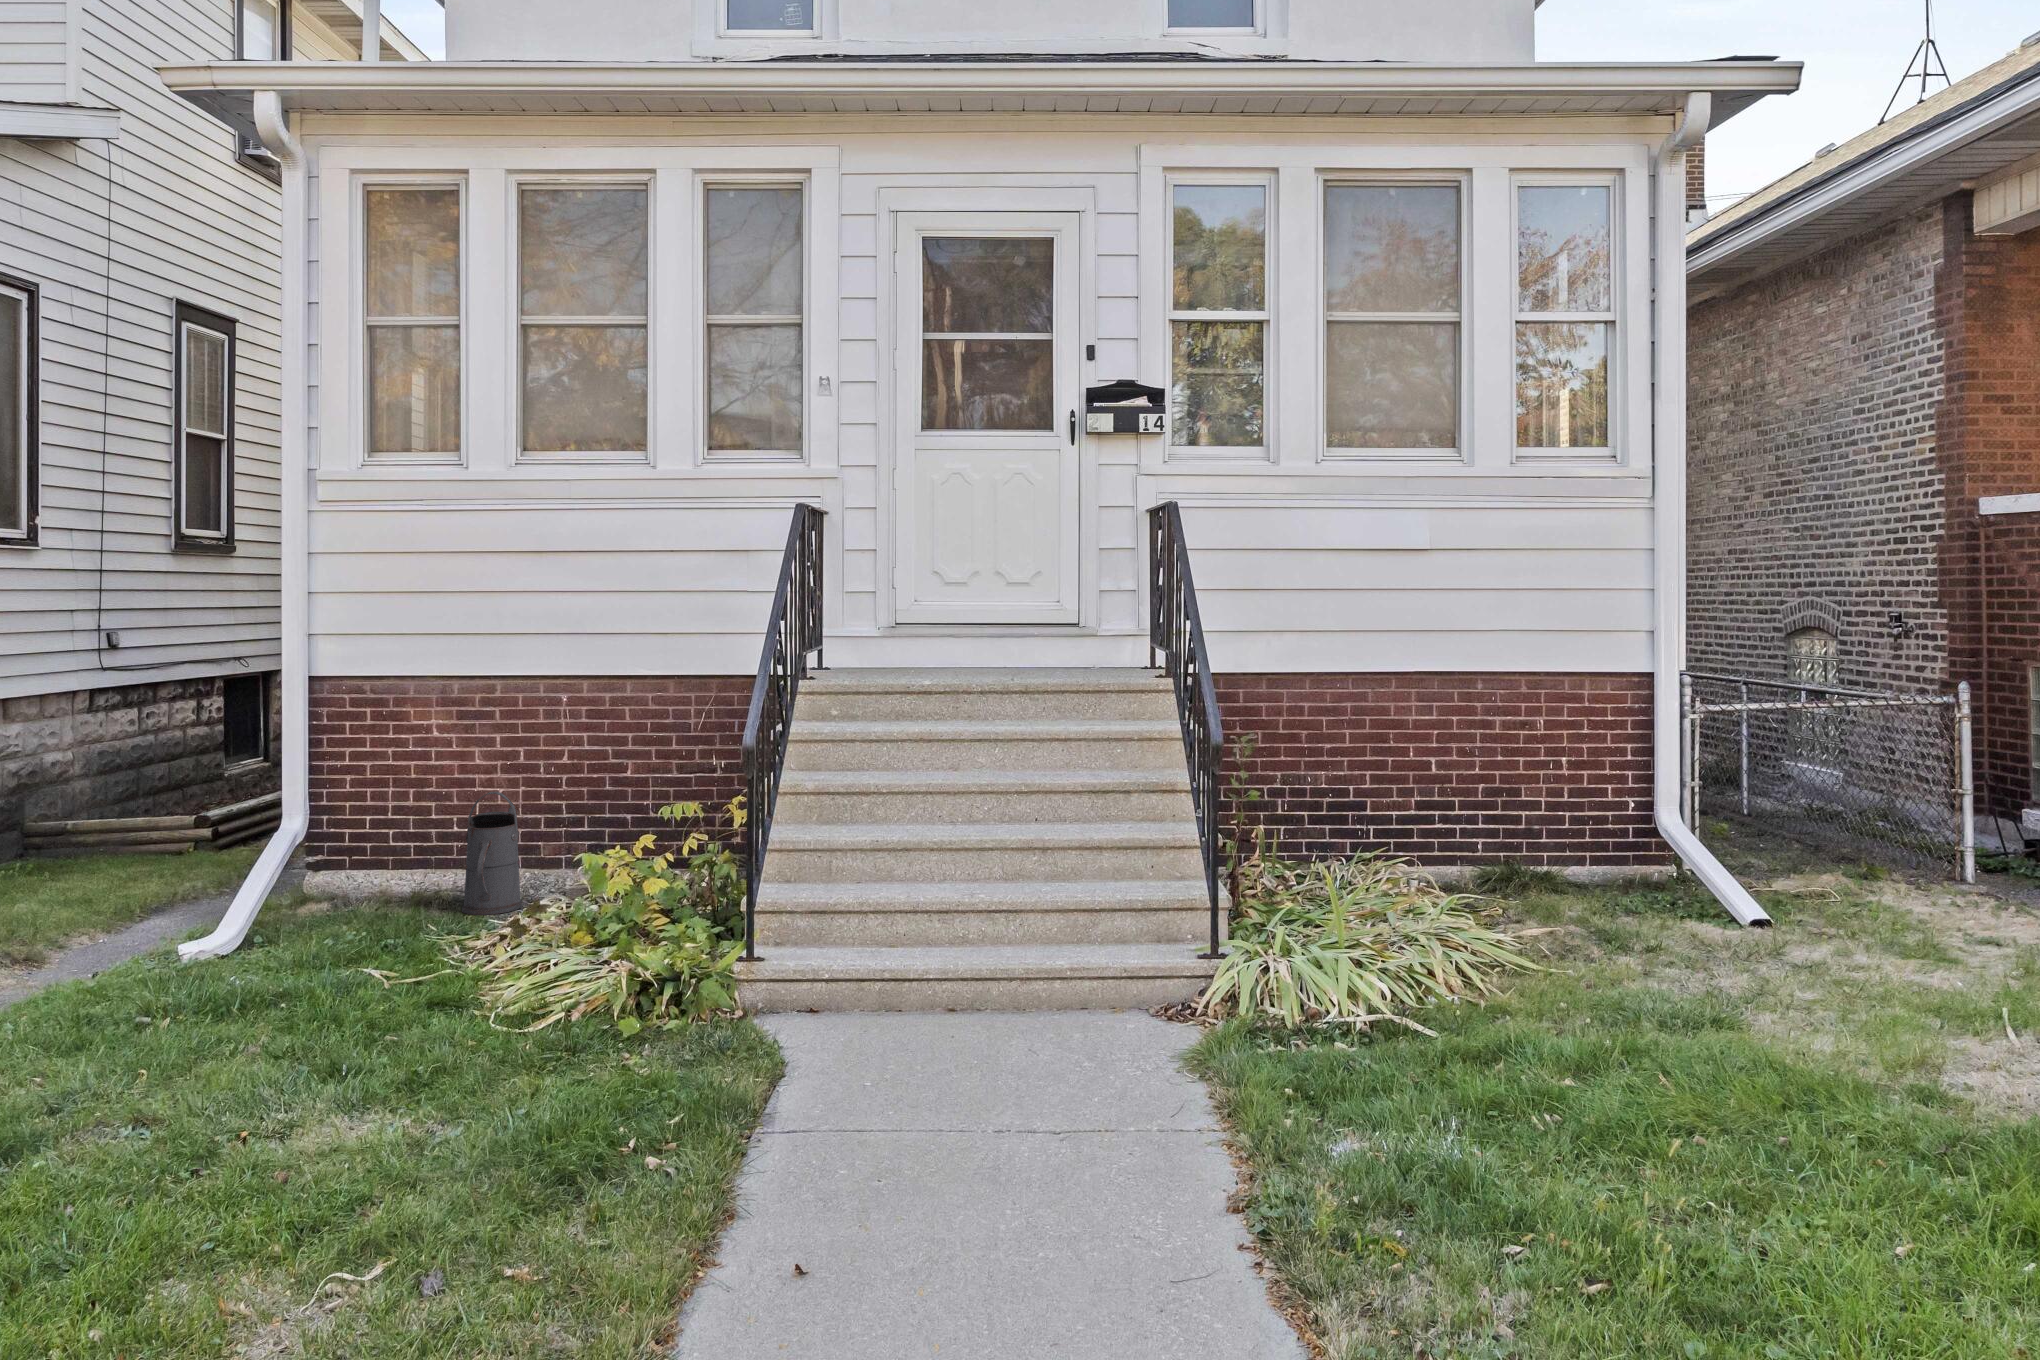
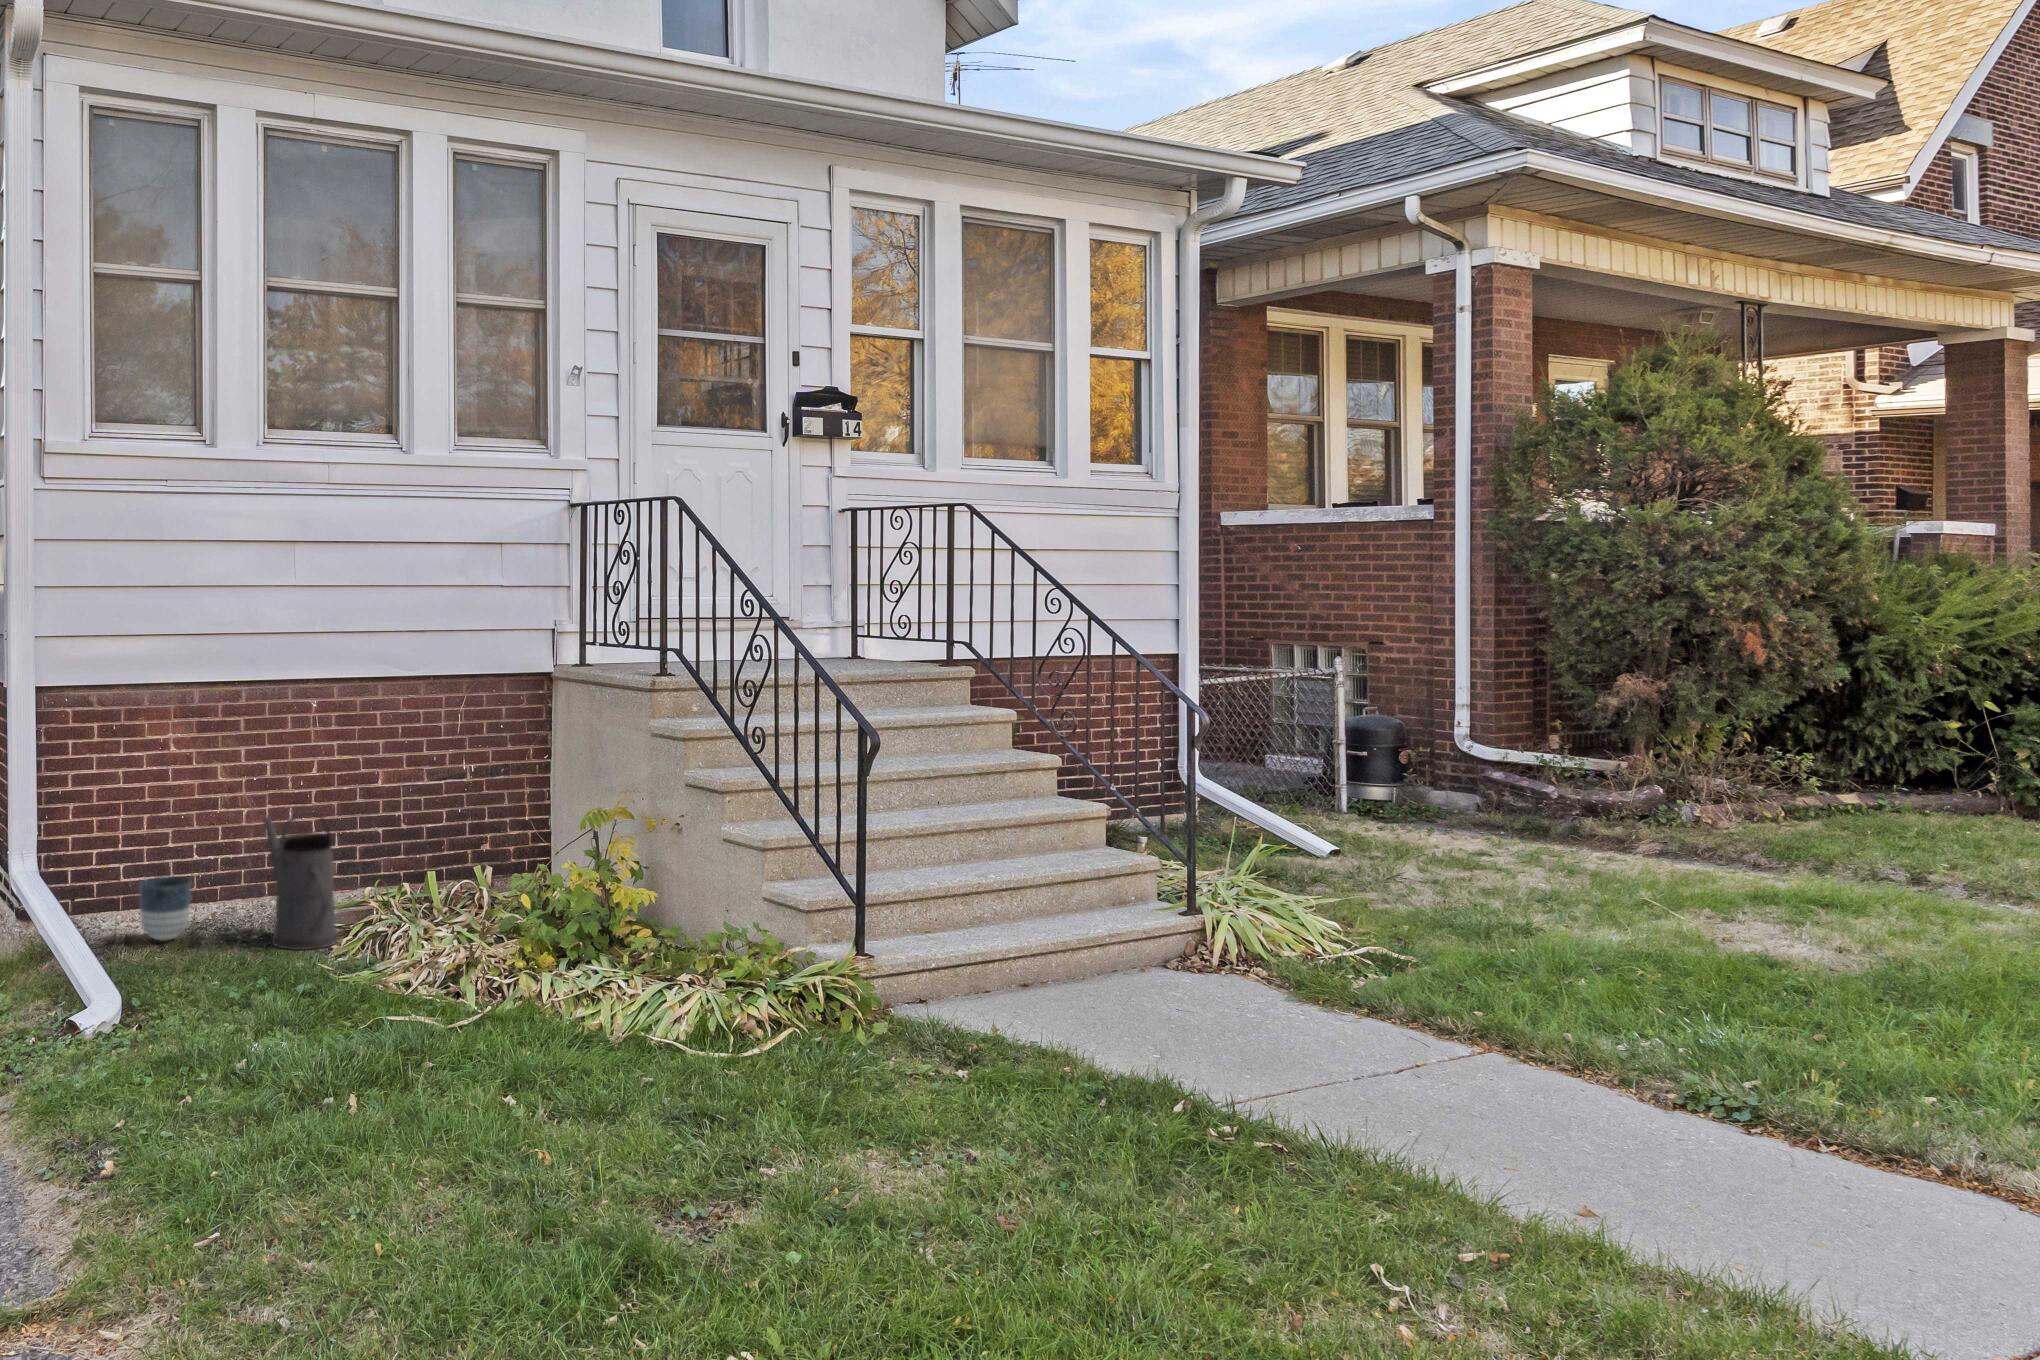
planter: none [384,843,431,897] -> present [139,876,191,941]

